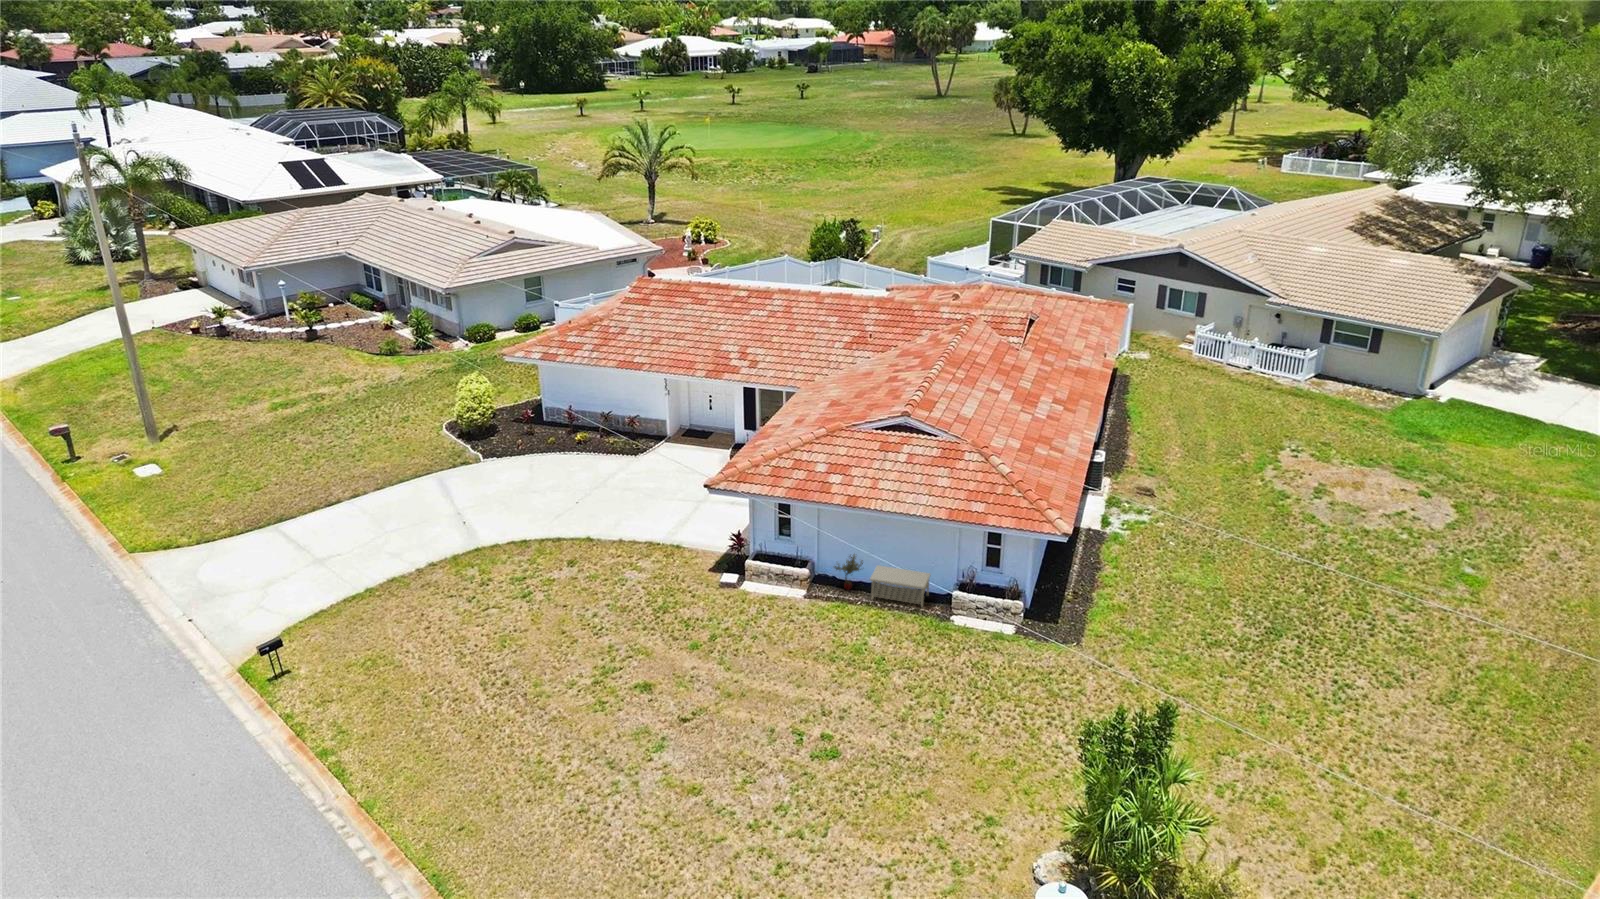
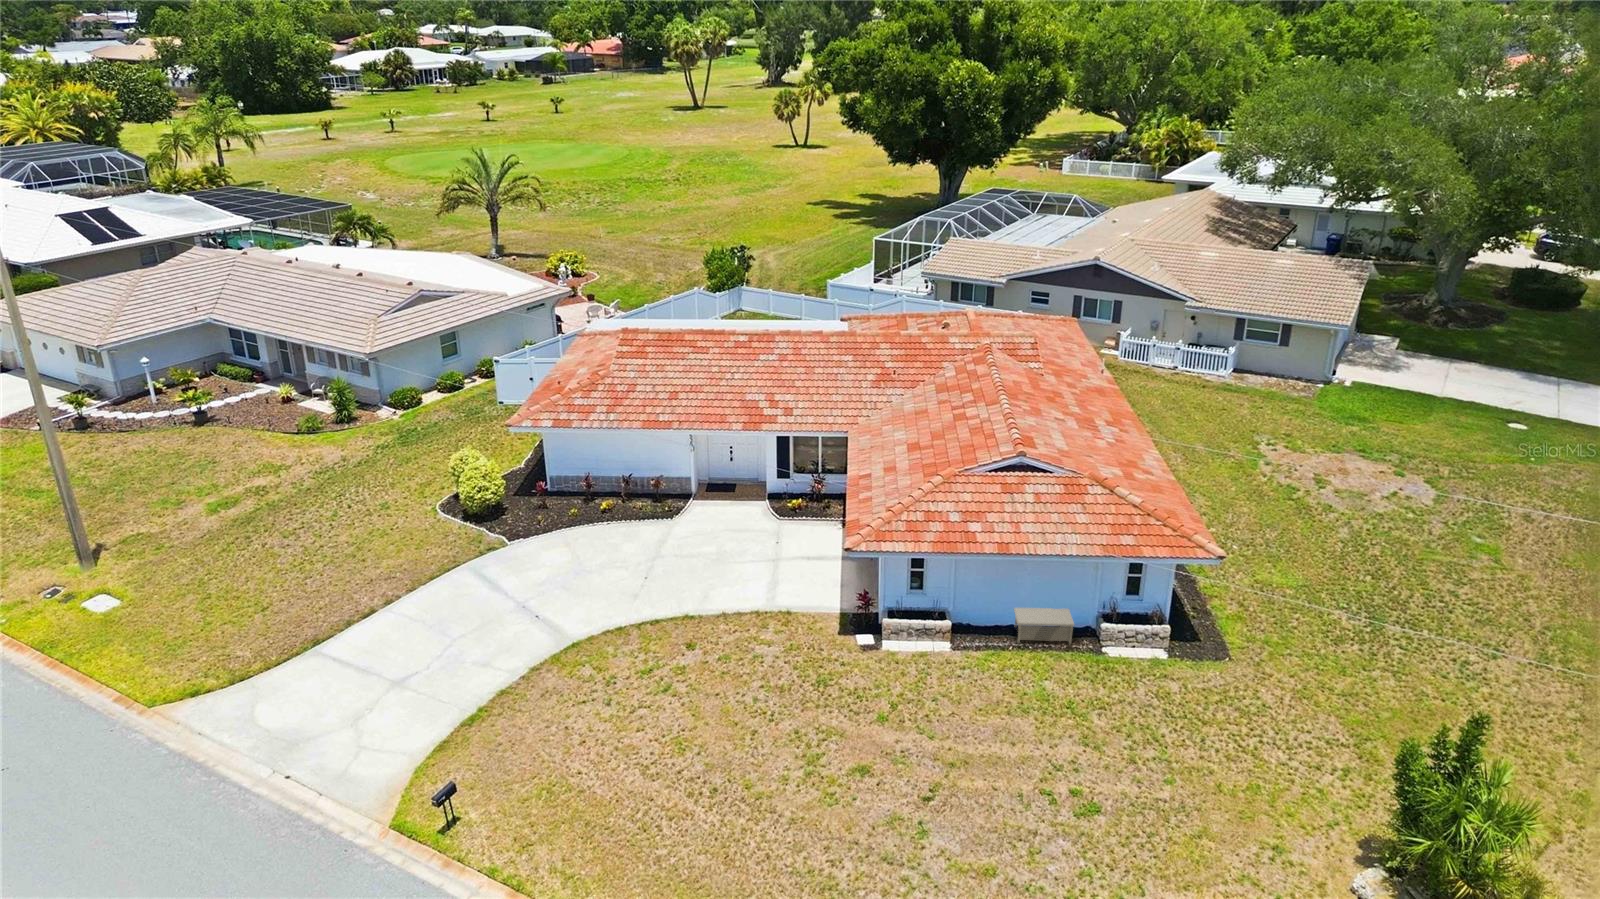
potted tree: present [834,554,863,590] -> none [972,599,1006,636]

